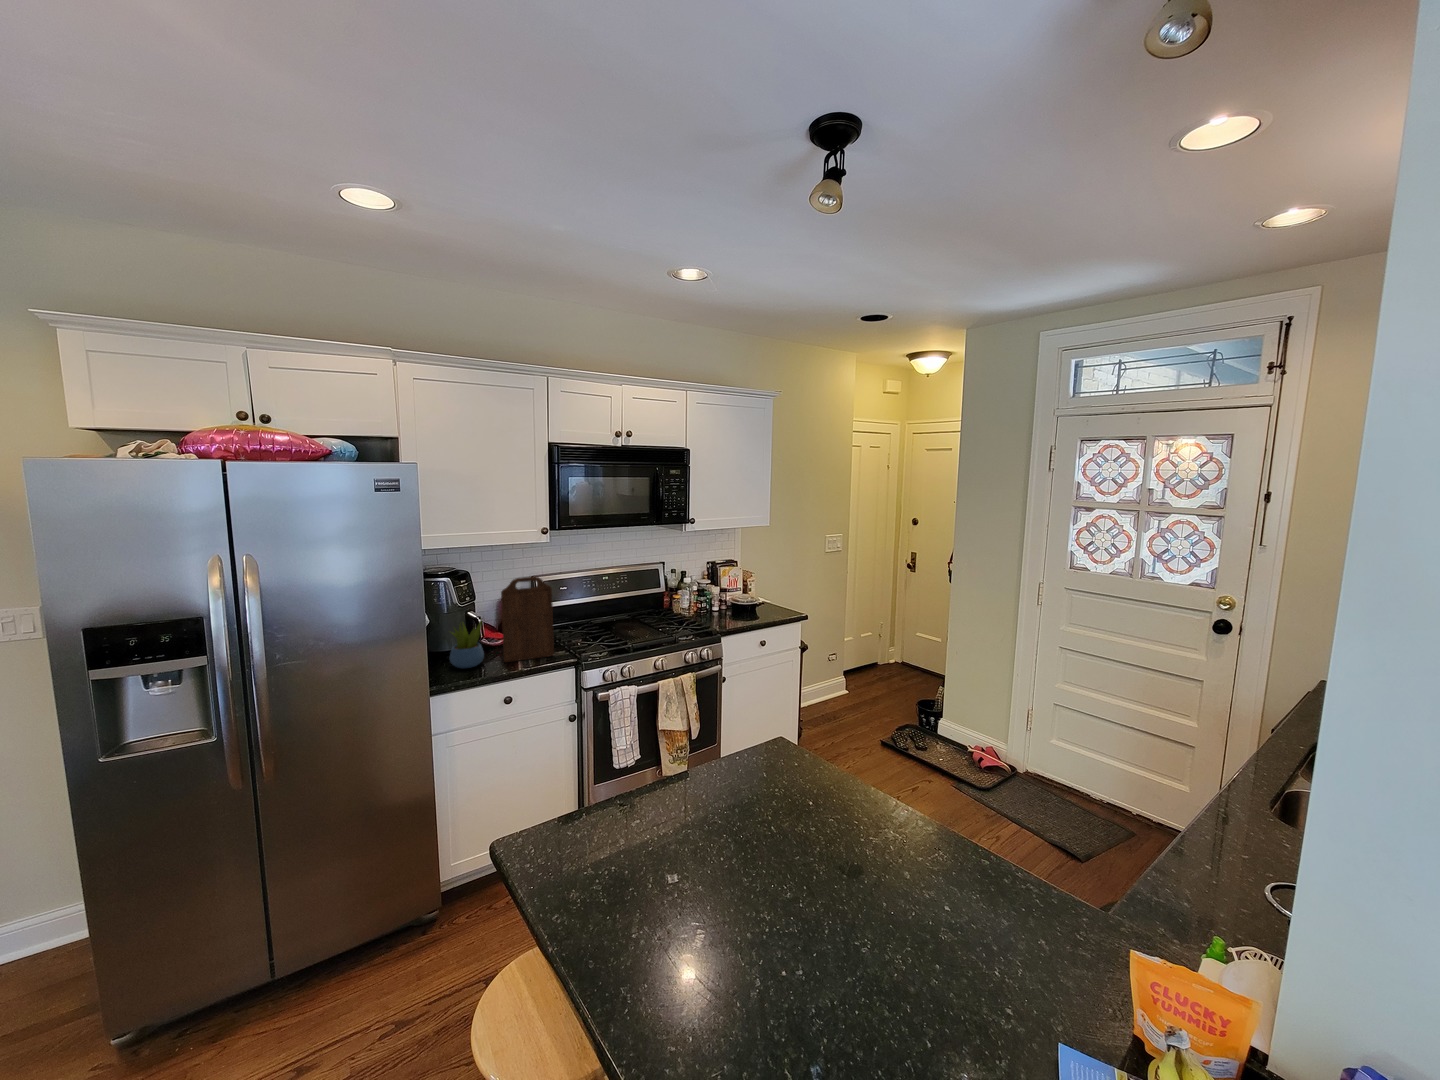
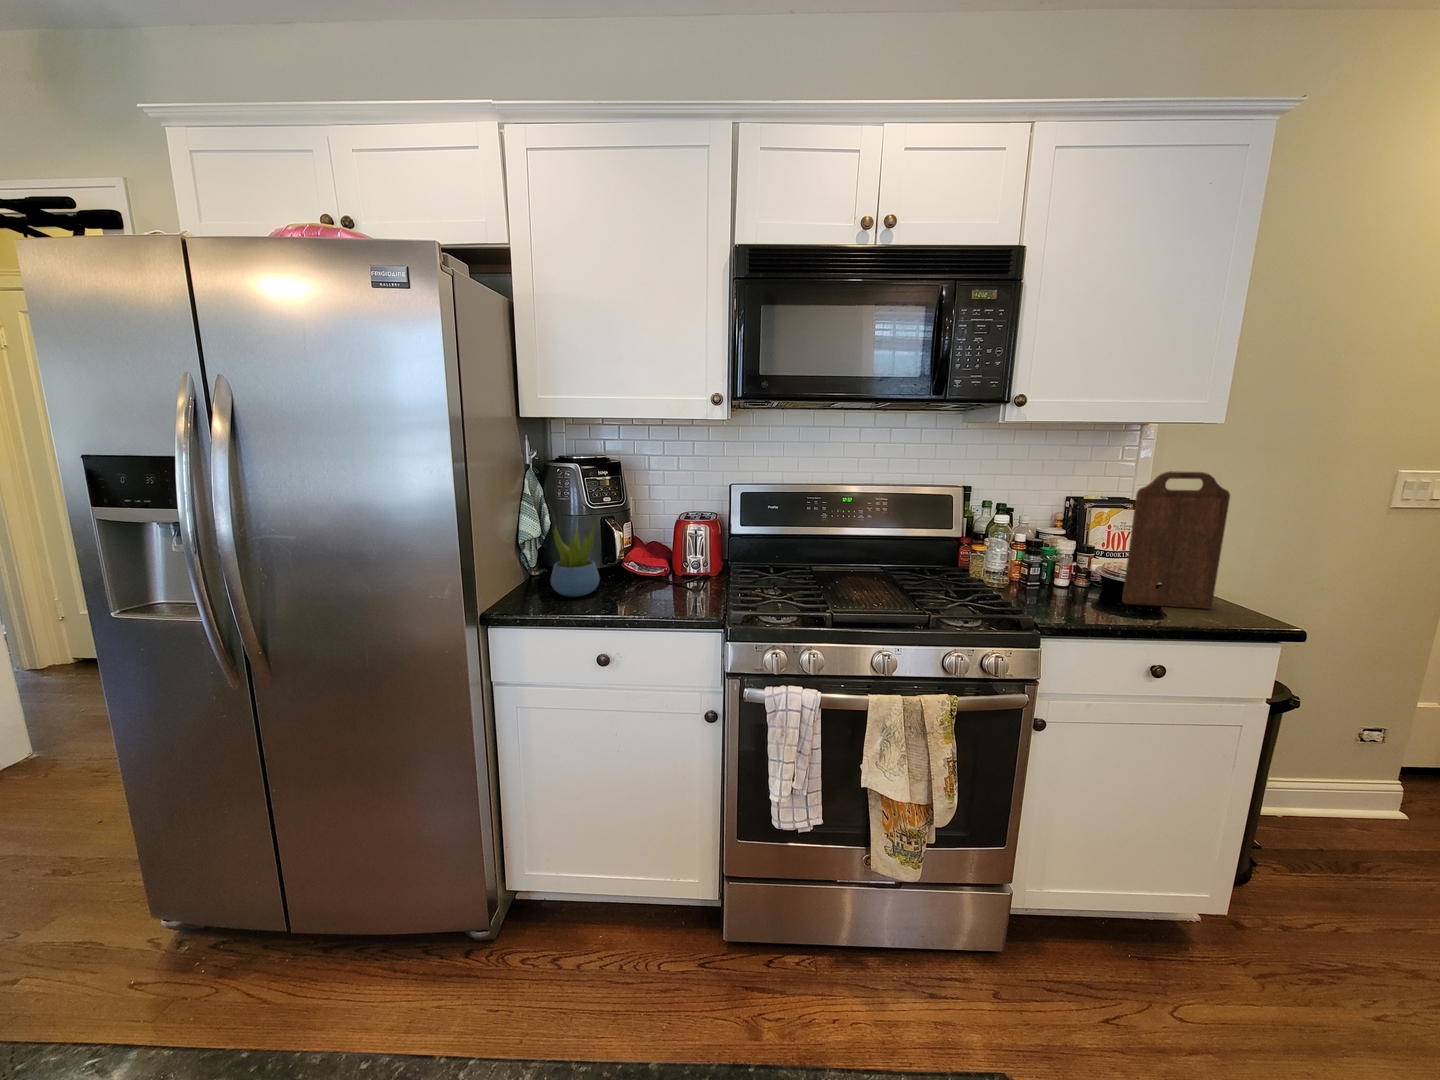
cutting board: present [501,577,554,662] -> present [1122,471,1230,608]

